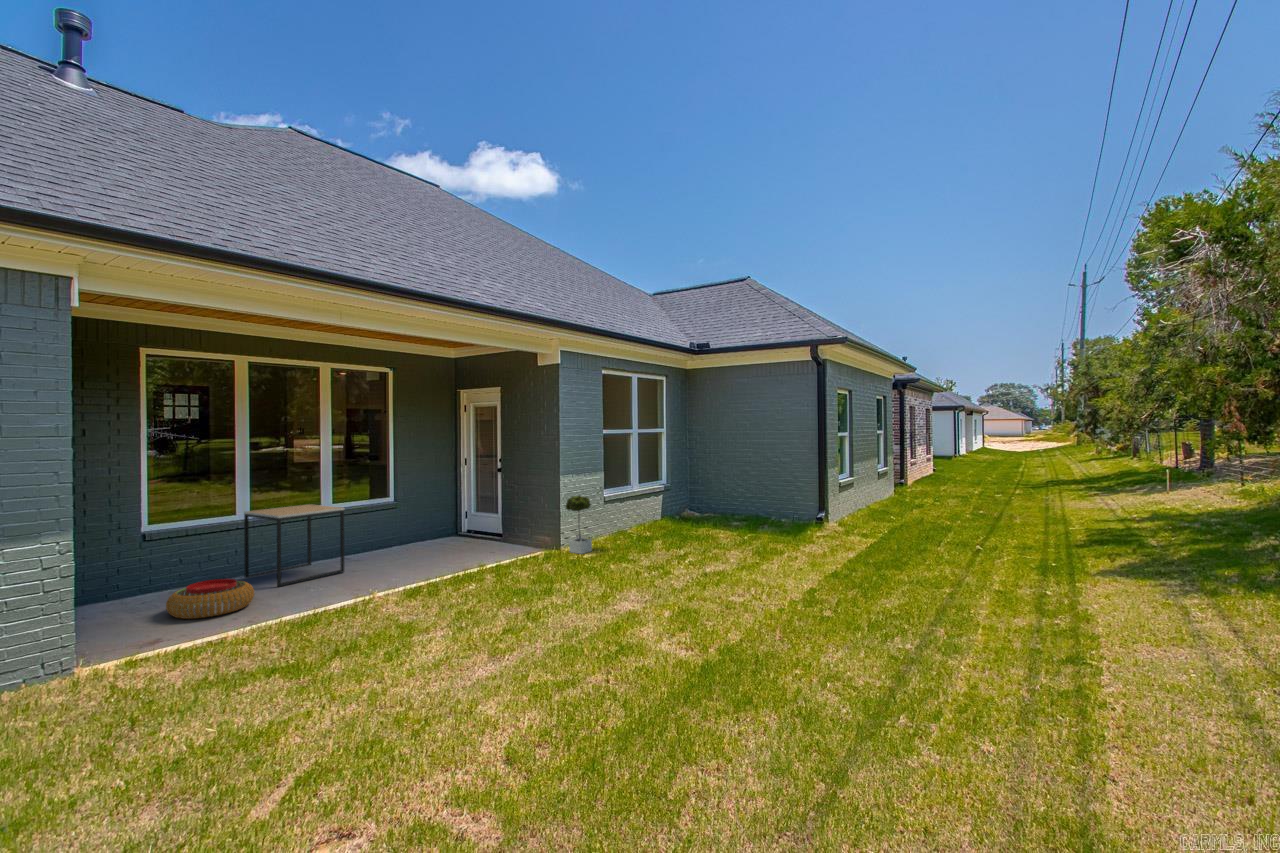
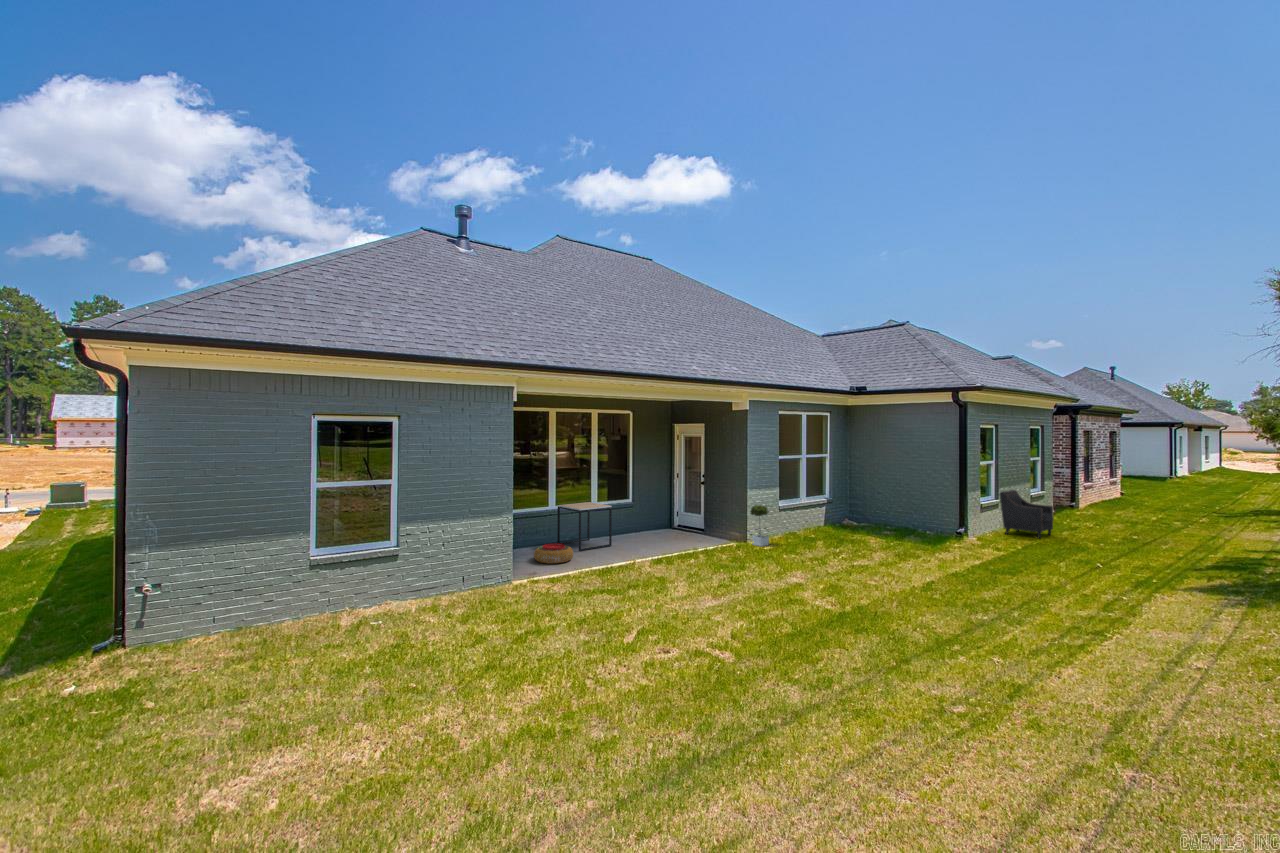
chair: none [853,466,906,519] -> present [1000,490,1053,538]

